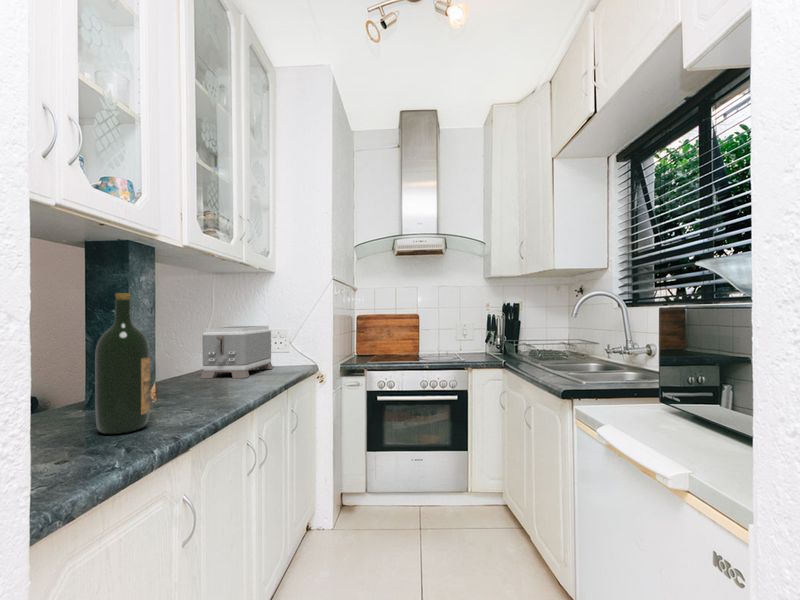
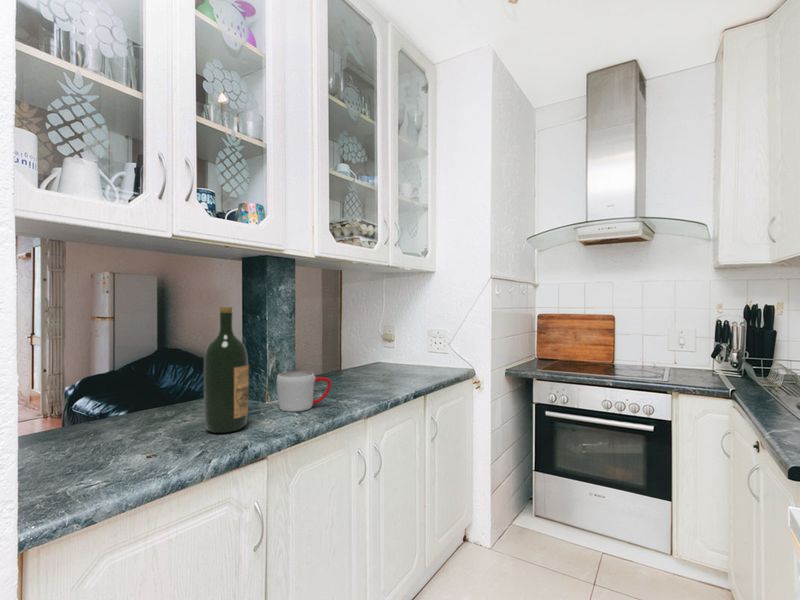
toaster: present [200,326,273,378] -> none [355,325,429,379]
mug: none [155,368,216,410] -> present [277,371,331,412]

